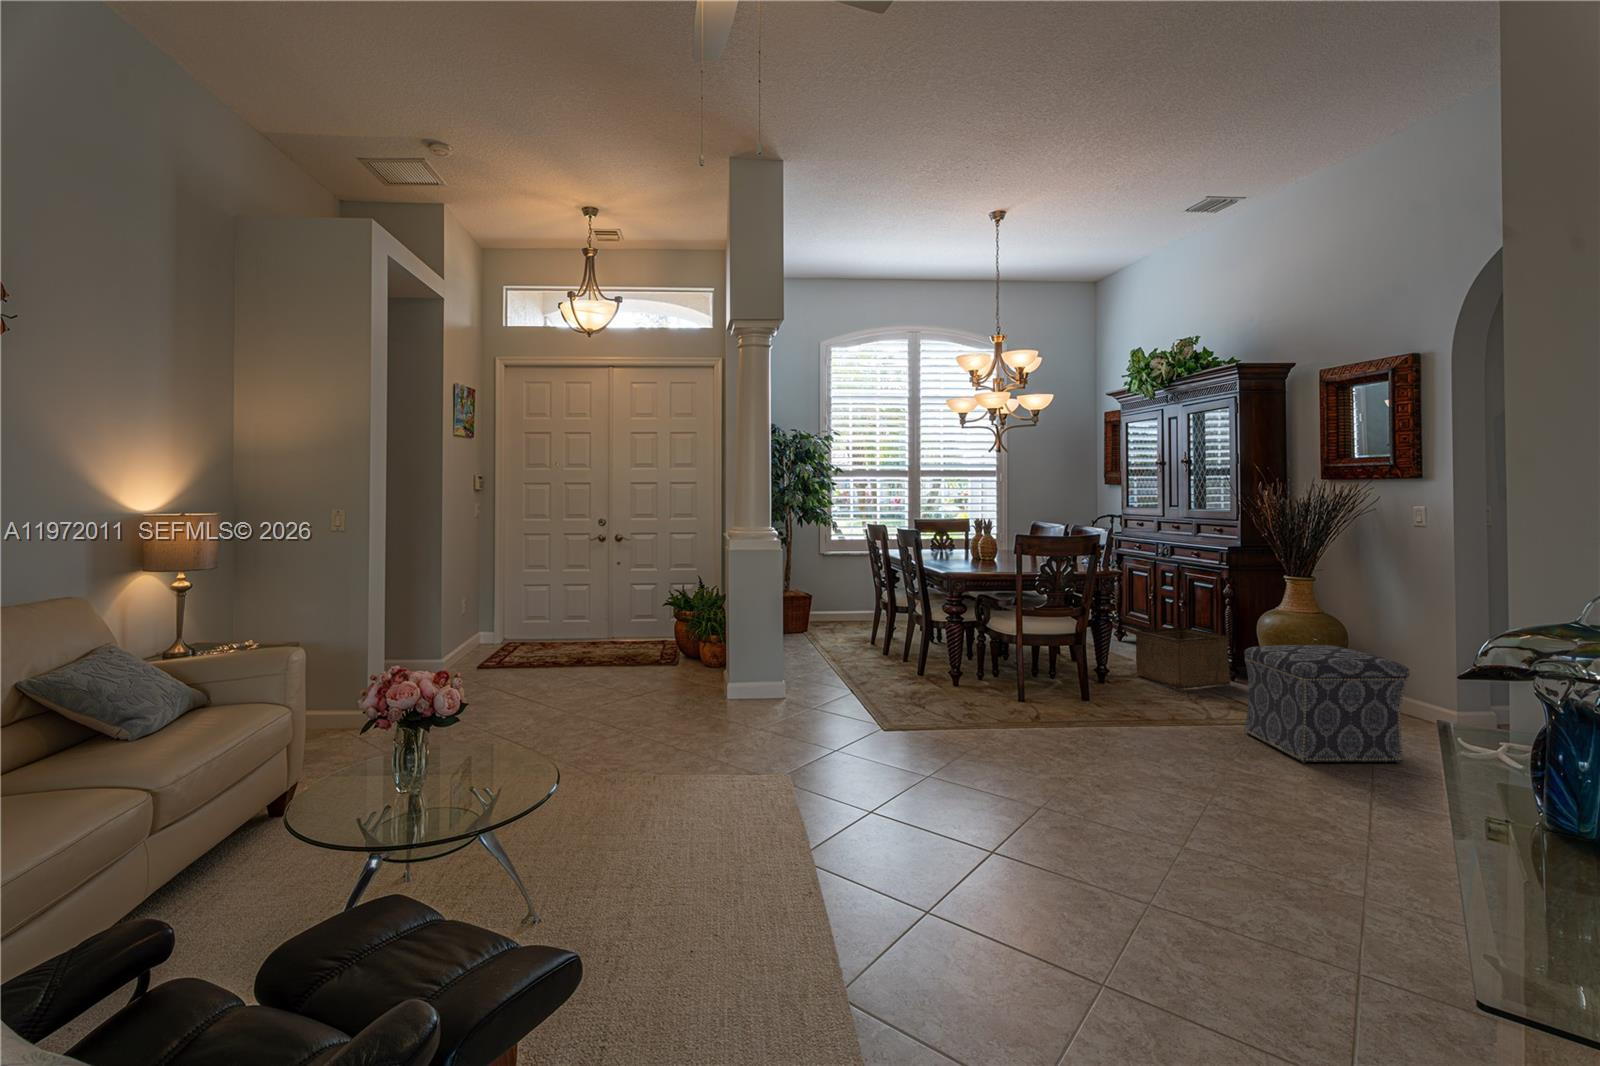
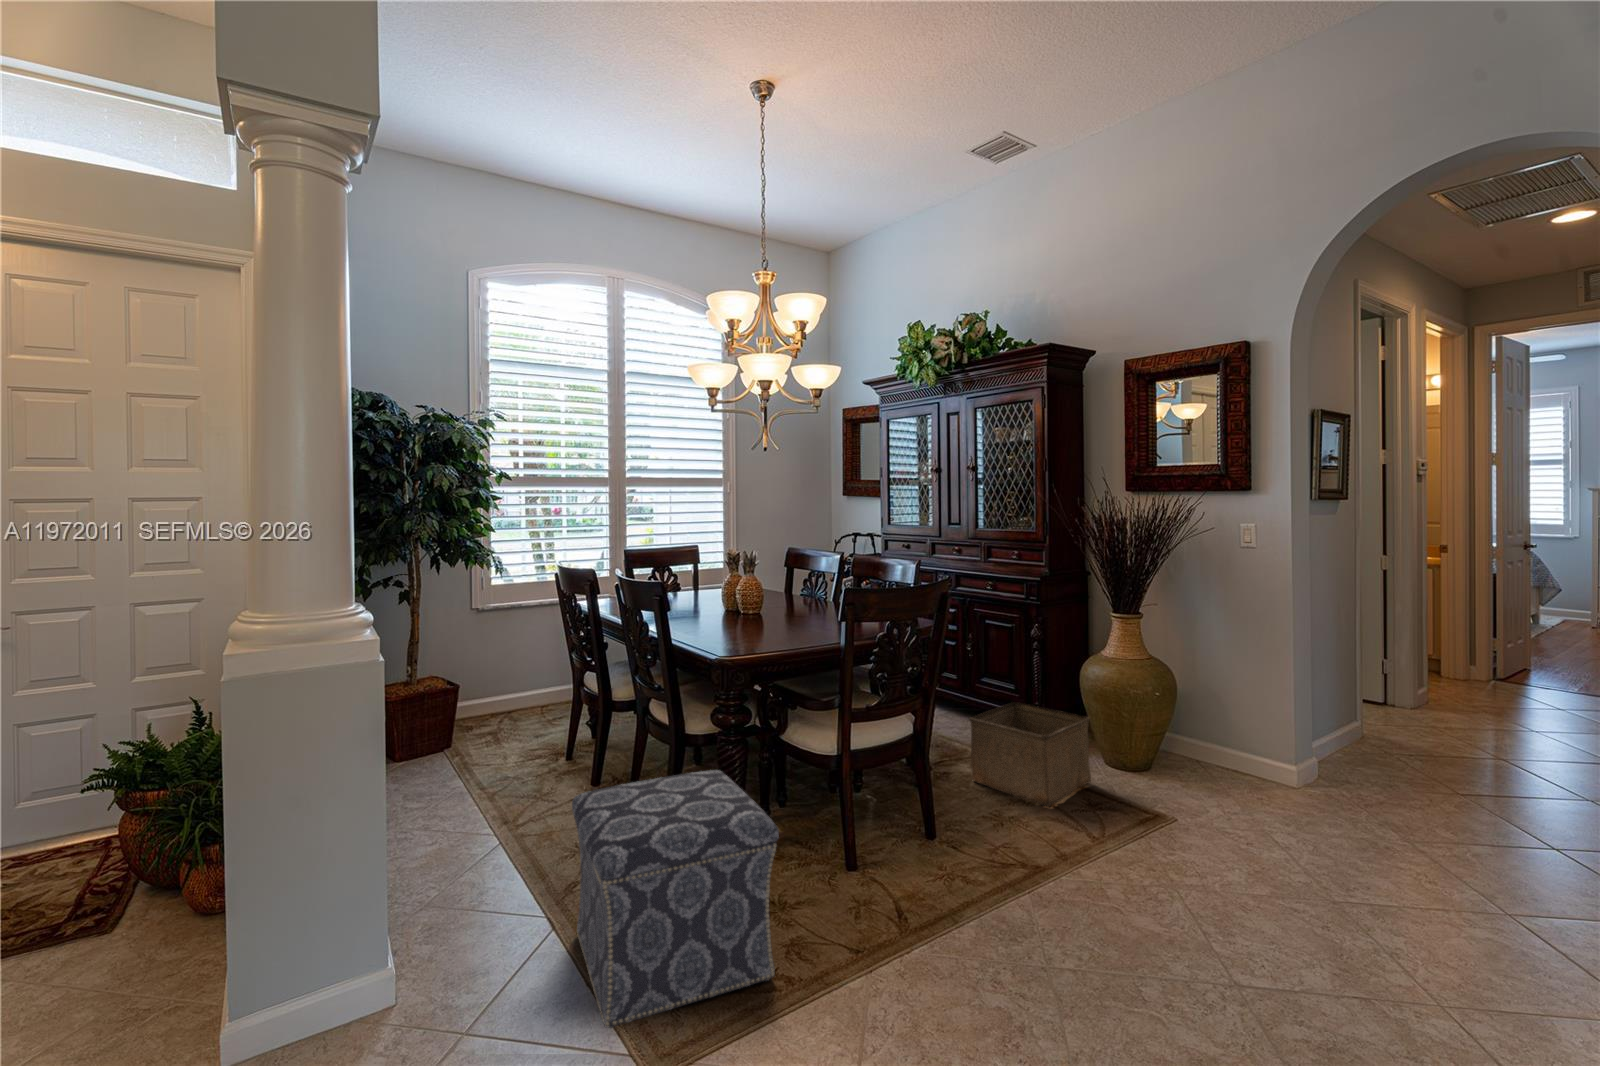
ottoman: present [1244,645,1410,763] -> present [572,770,779,1028]

